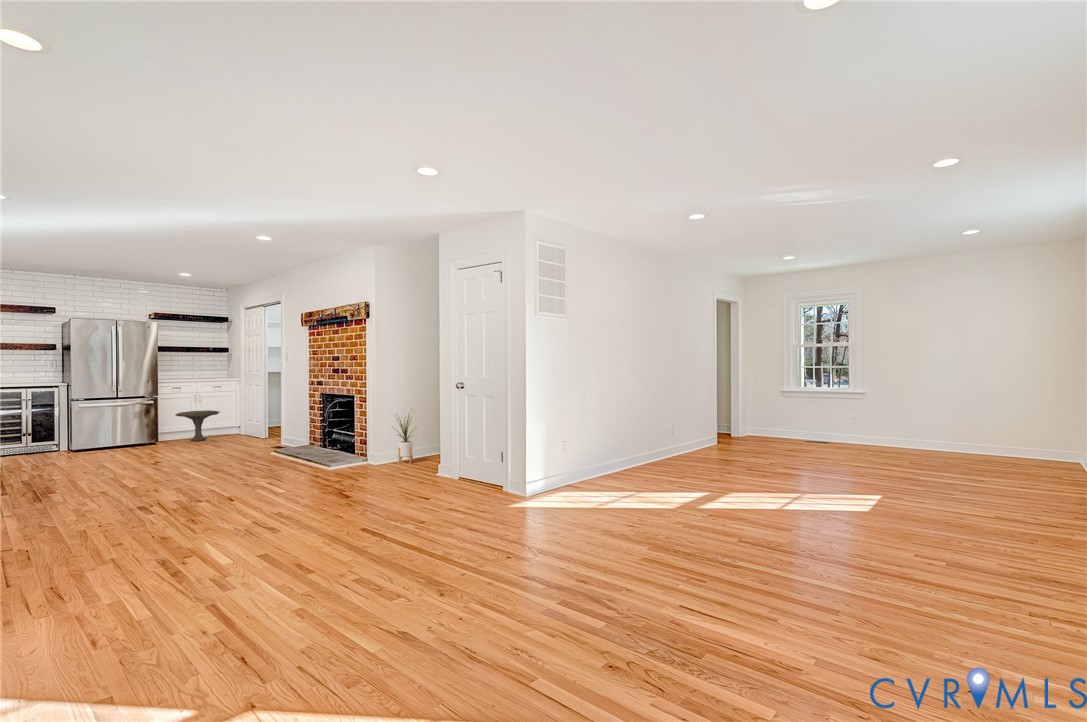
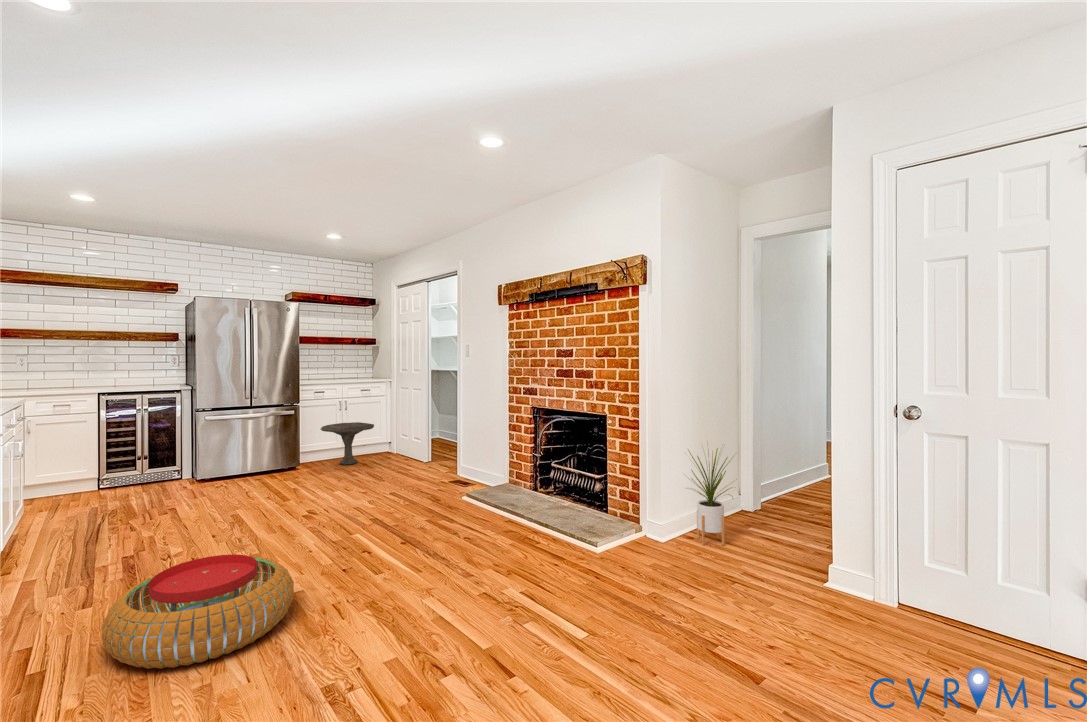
pouf: none [39,463,144,504] -> present [102,554,294,669]

